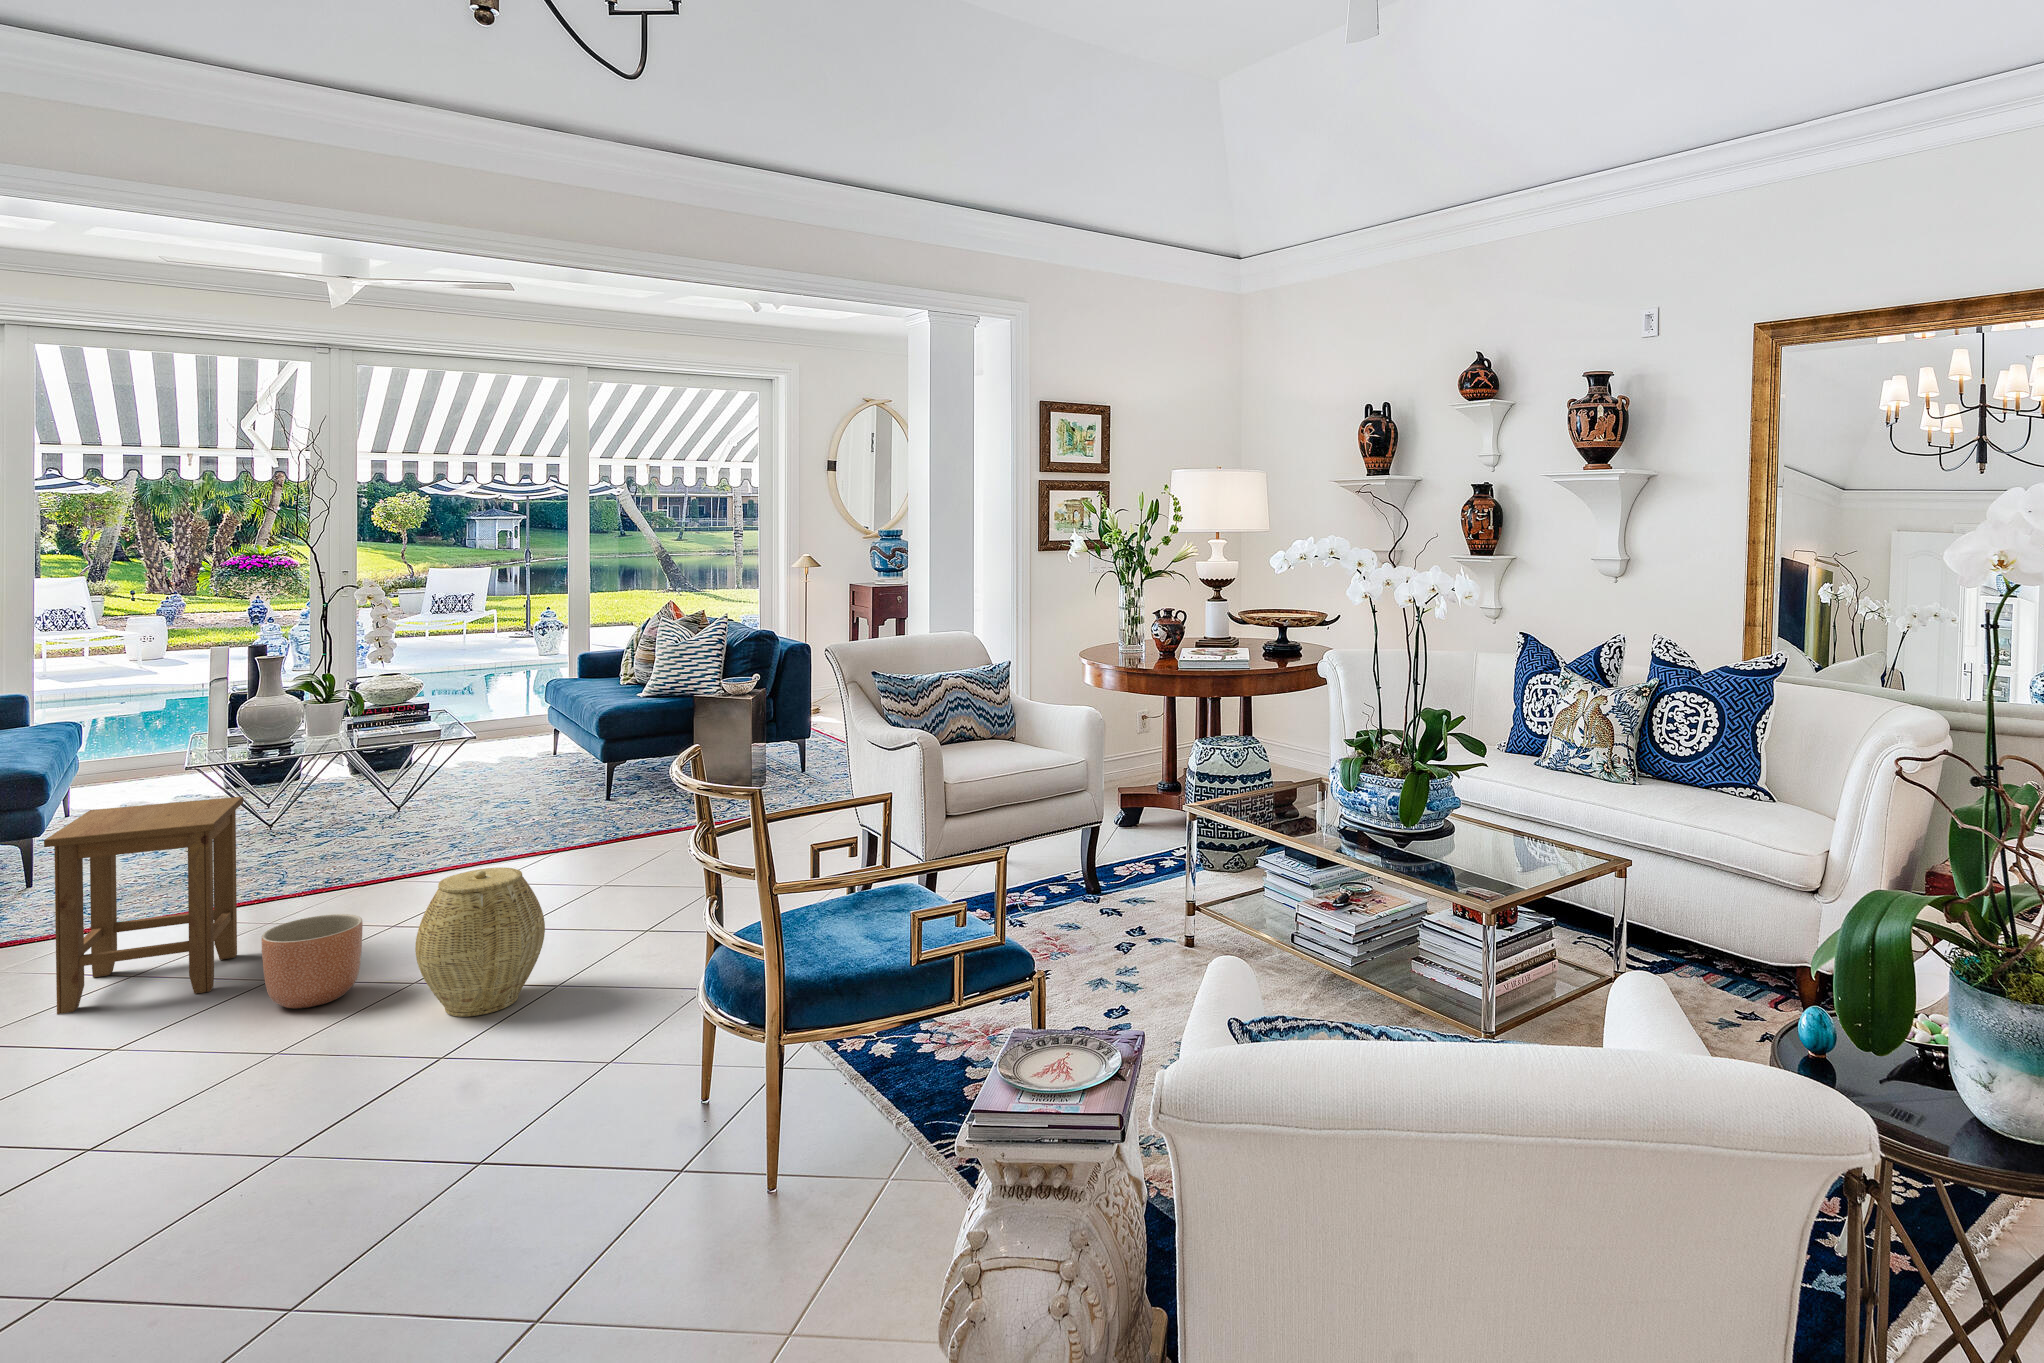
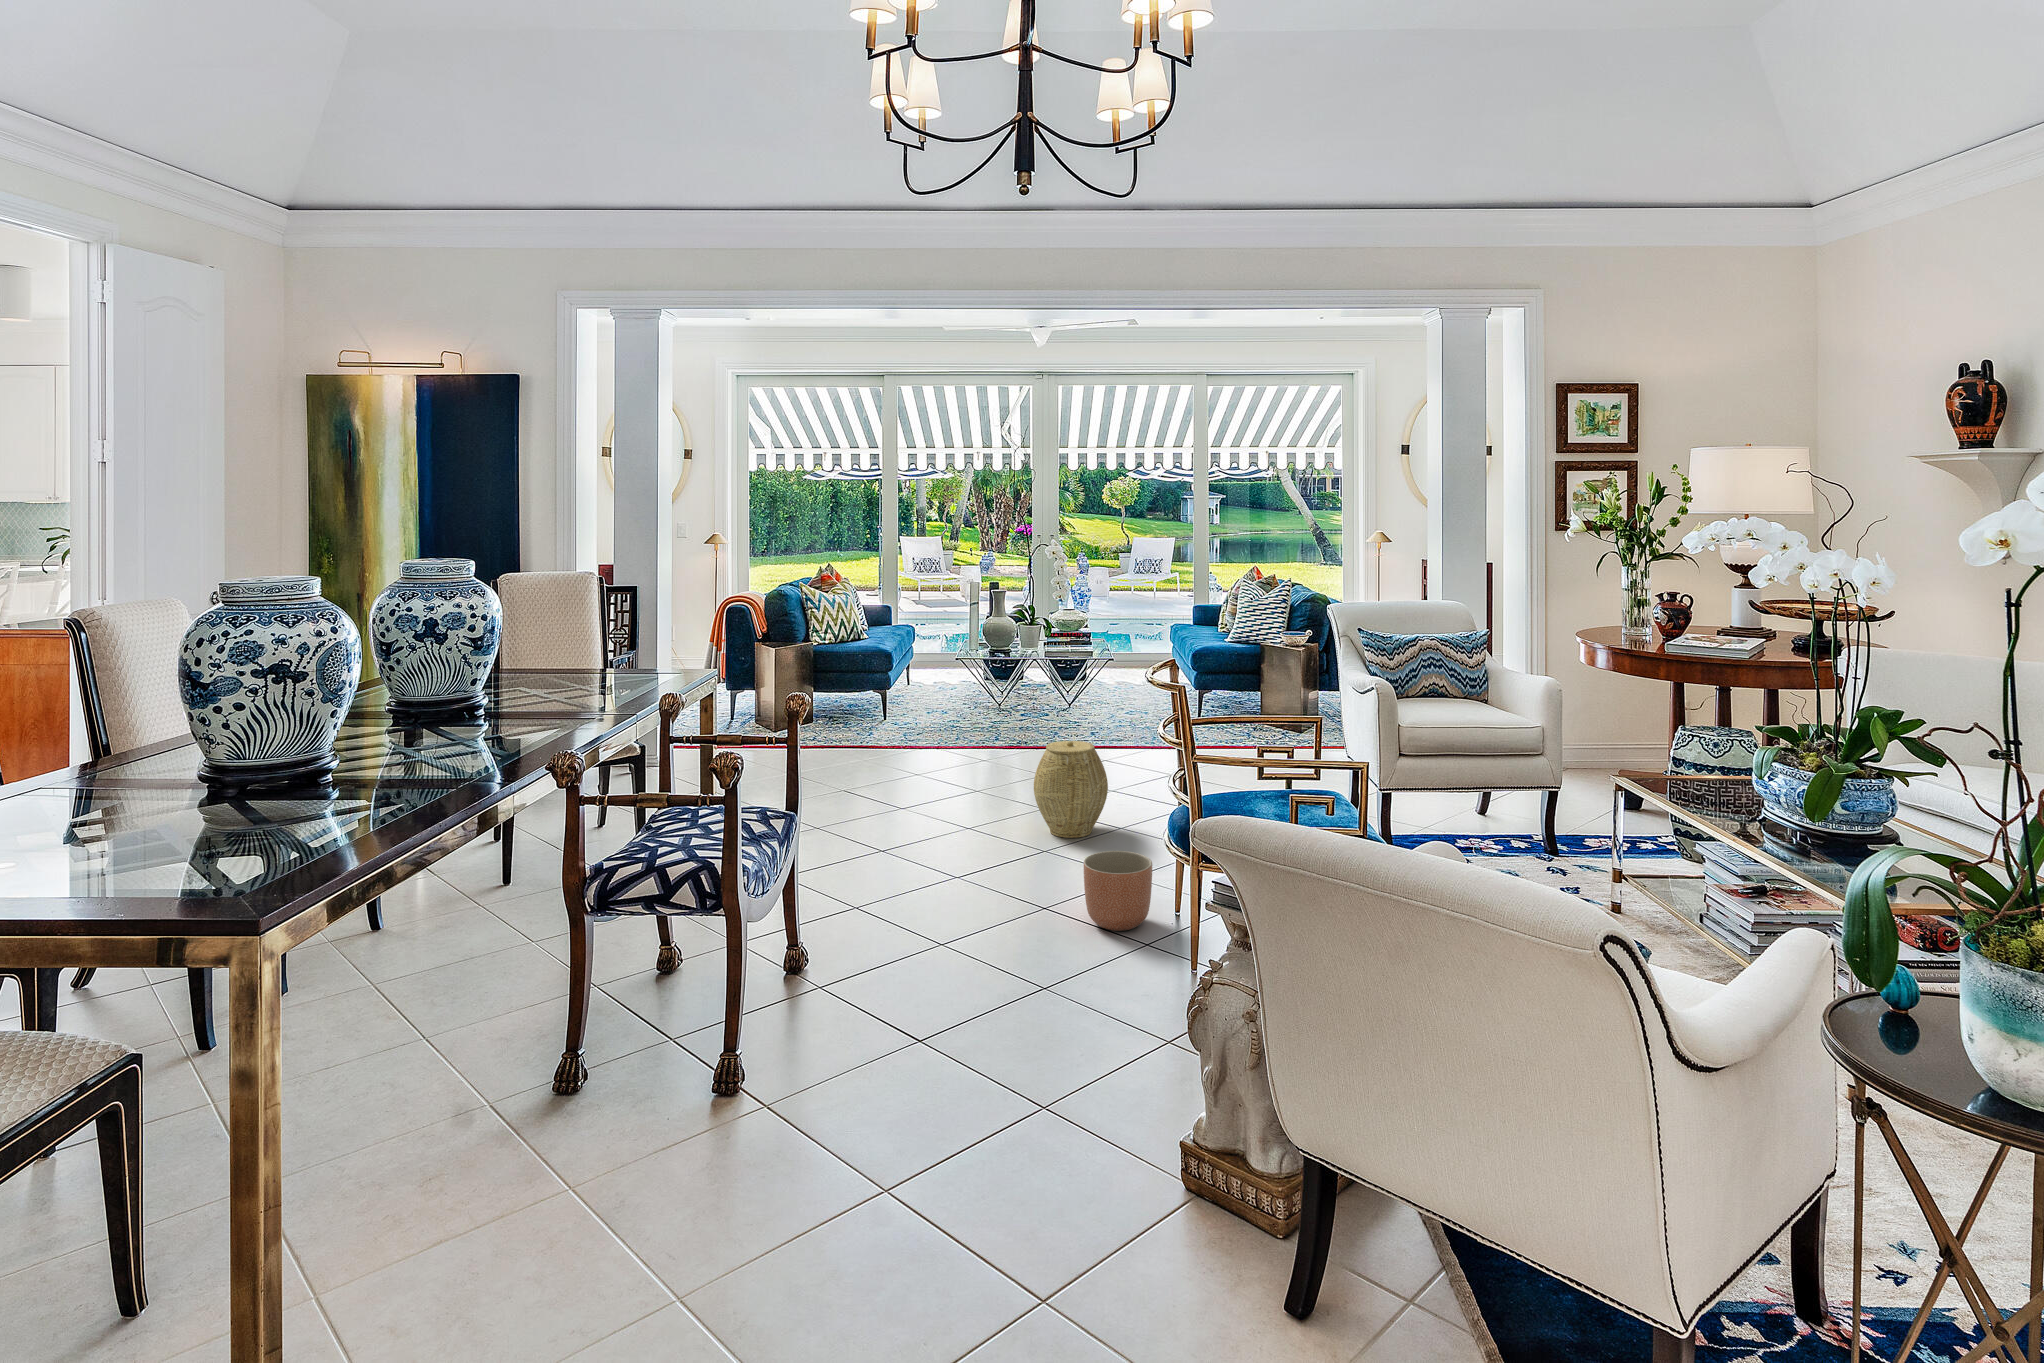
stool: present [44,797,243,1014] -> none [872,674,965,792]
planter: present [262,914,363,1008] -> present [1084,851,1152,931]

